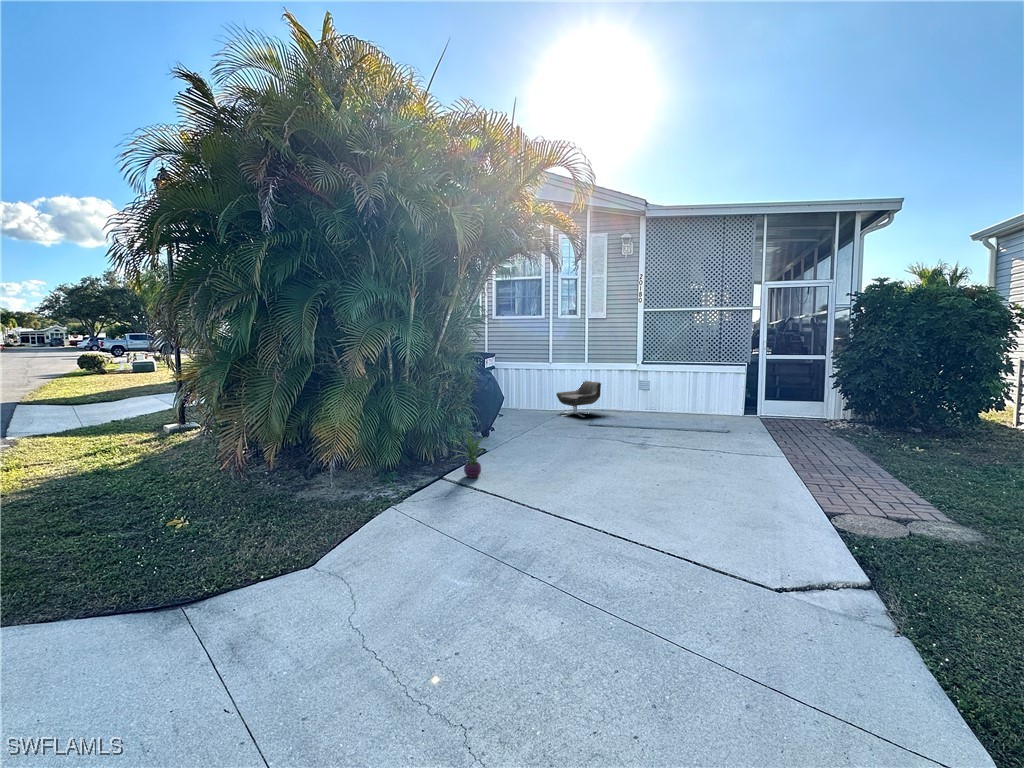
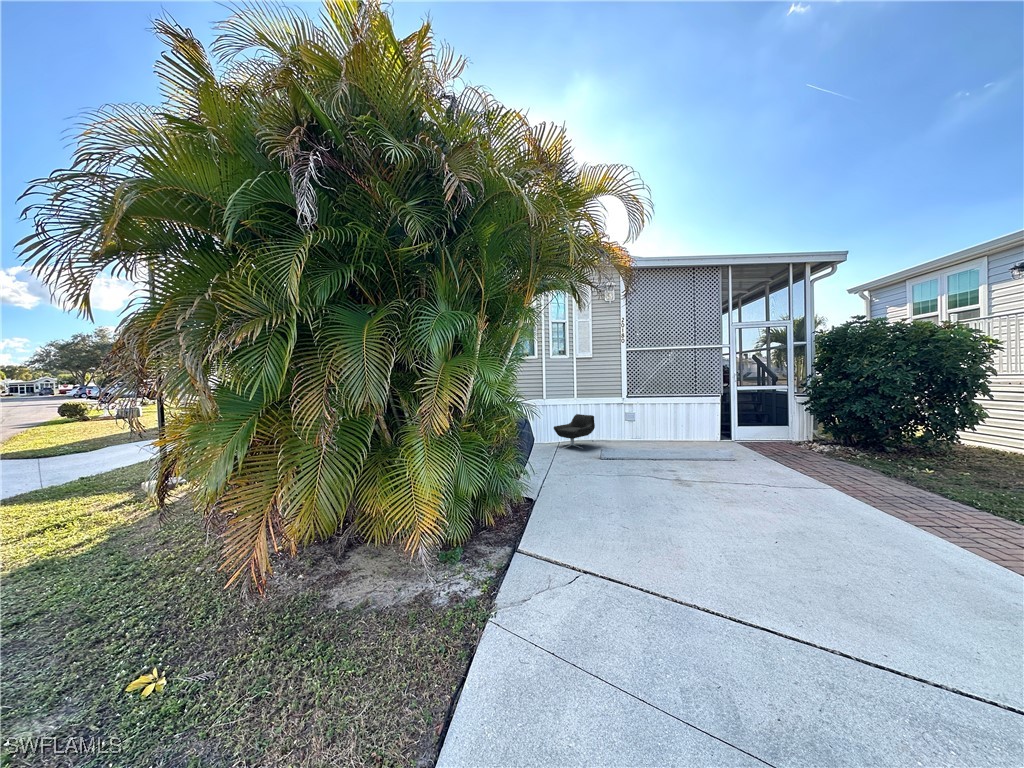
decorative plant: present [453,429,486,478] -> none [496,480,556,538]

